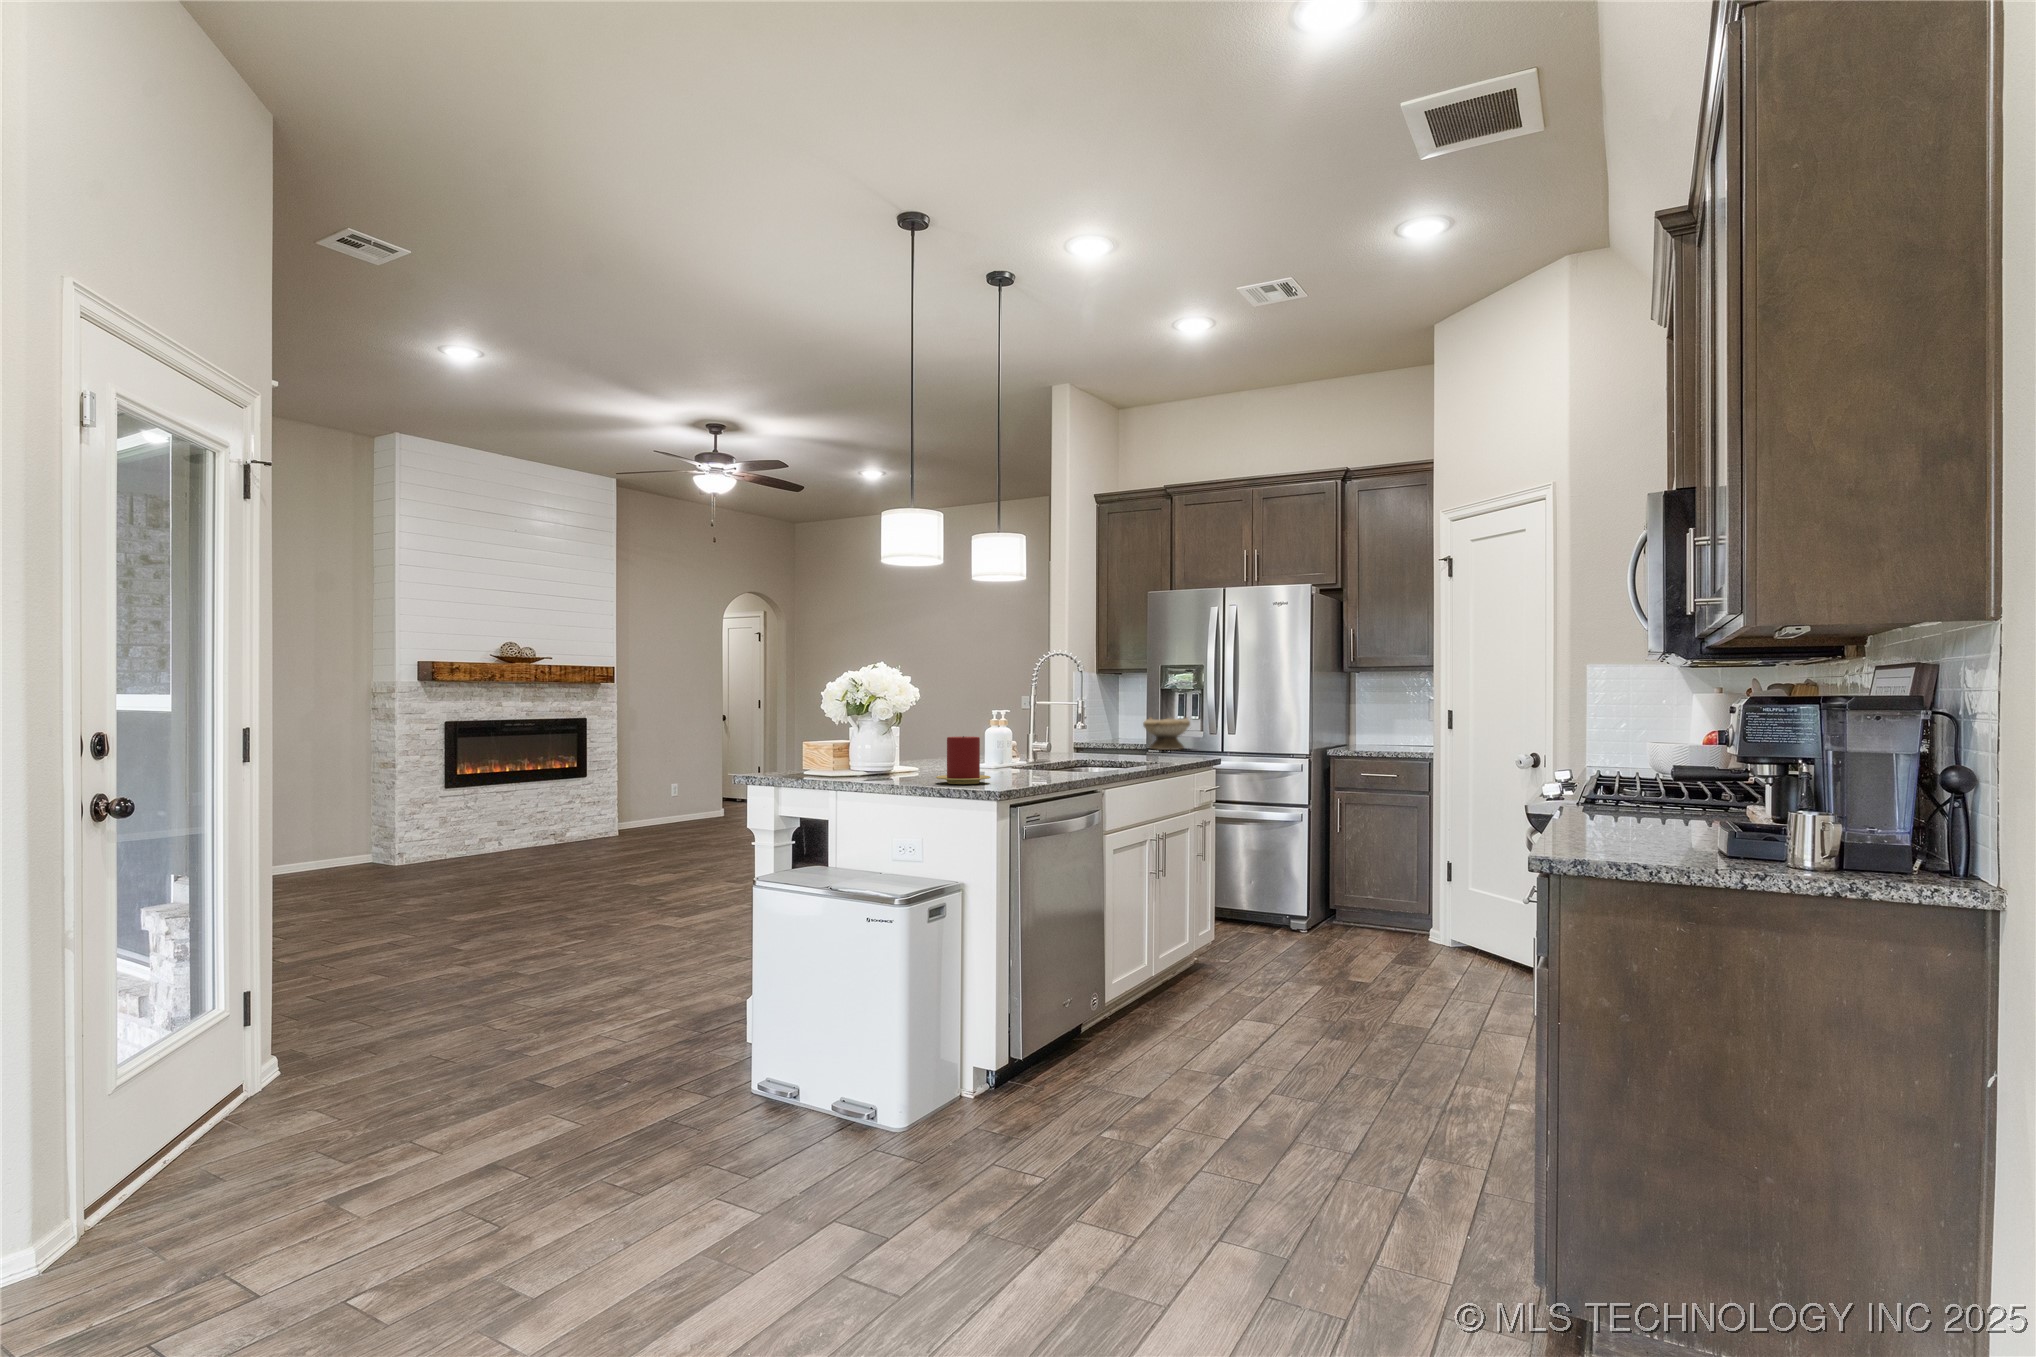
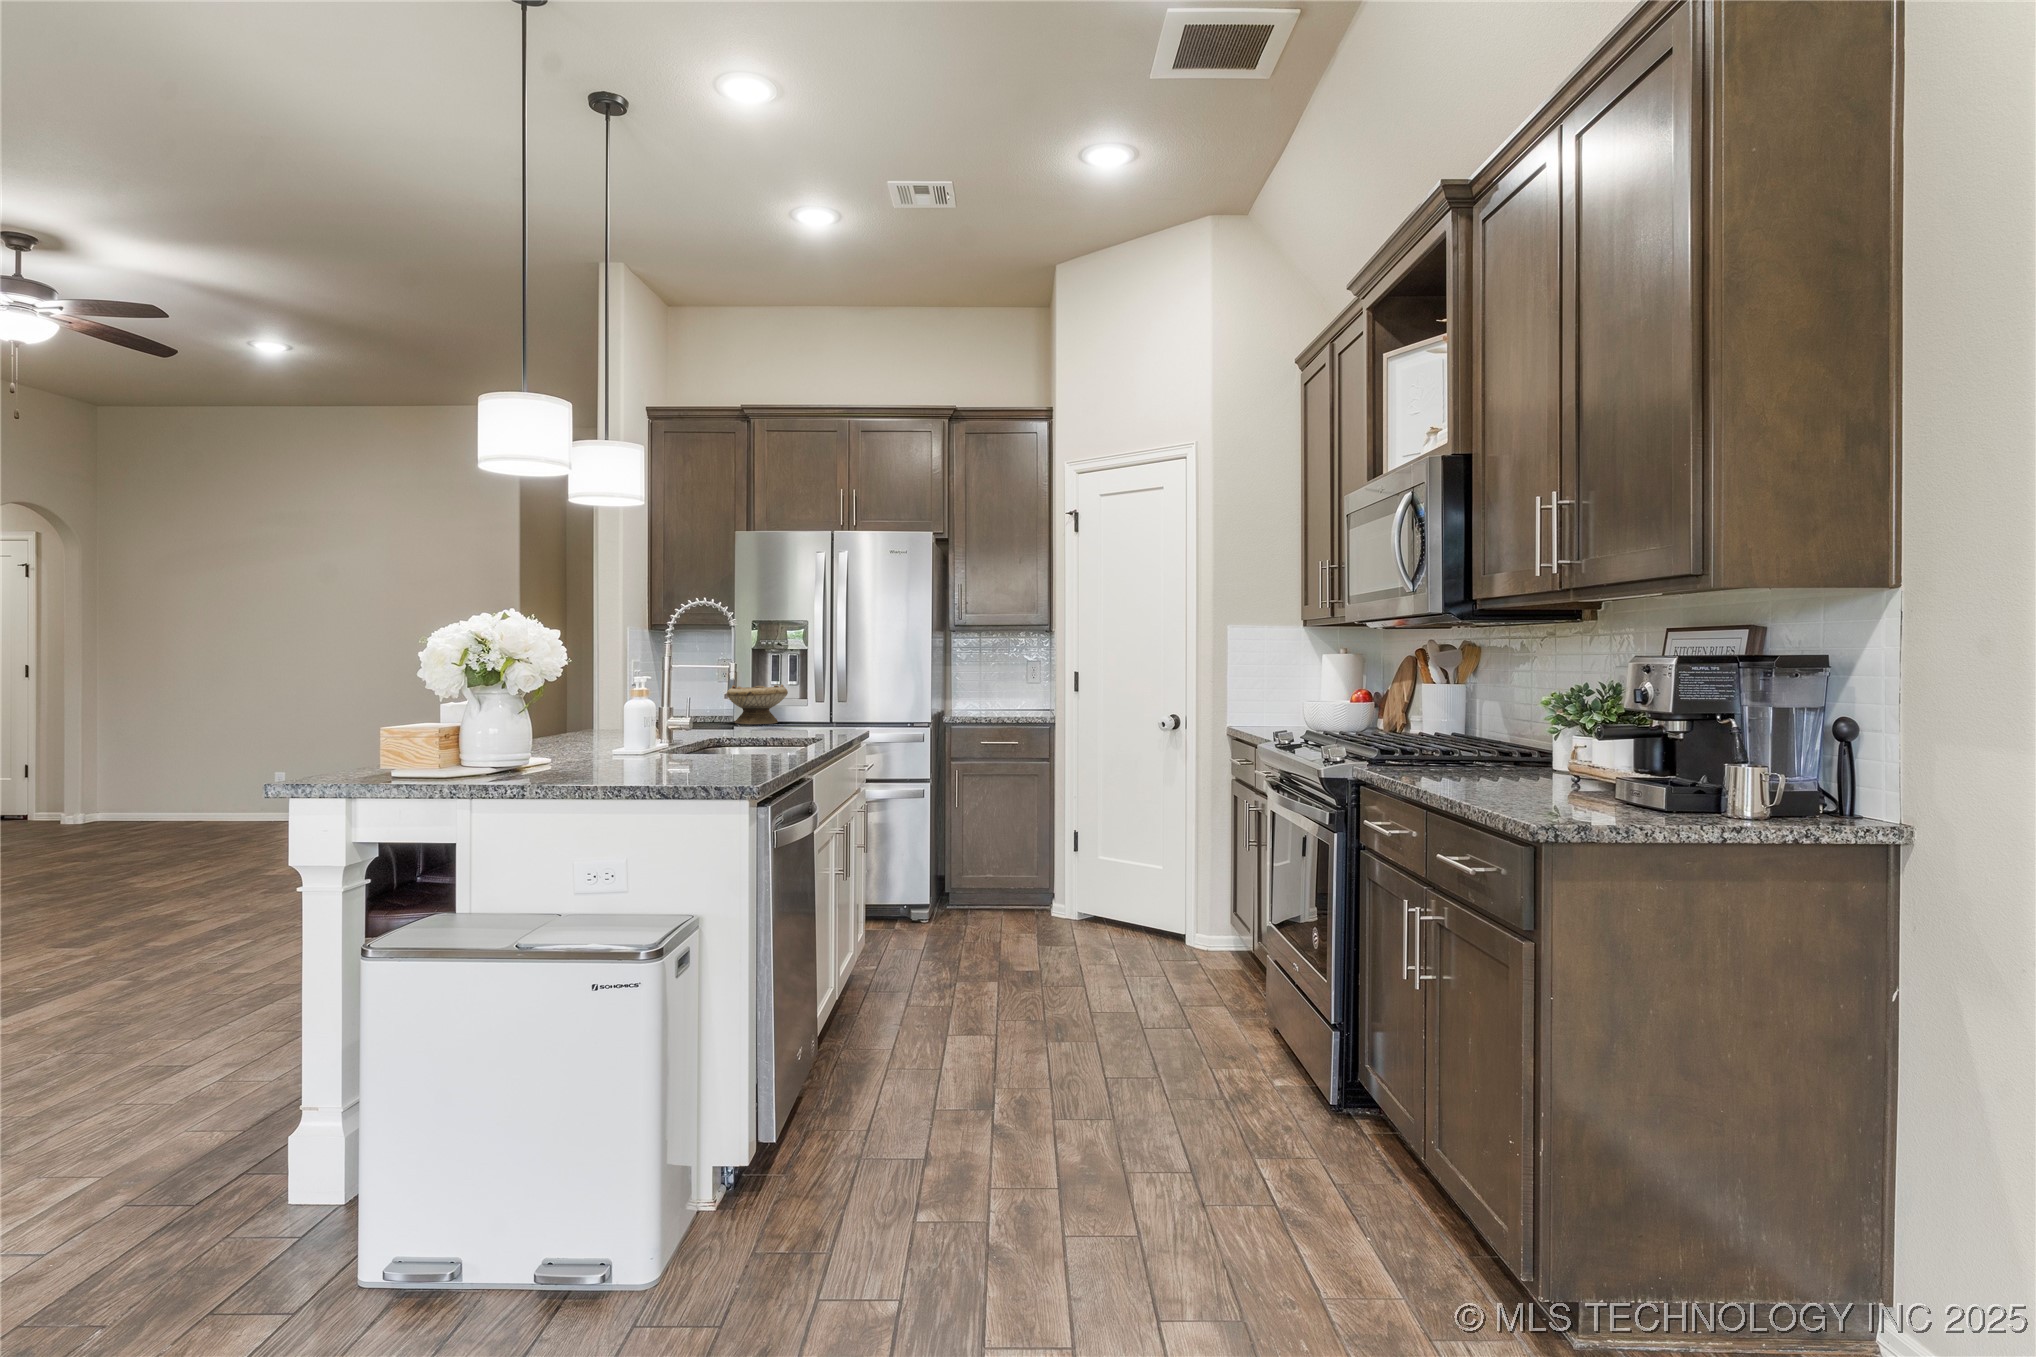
candle: present [936,736,991,784] -> none [624,715,703,782]

